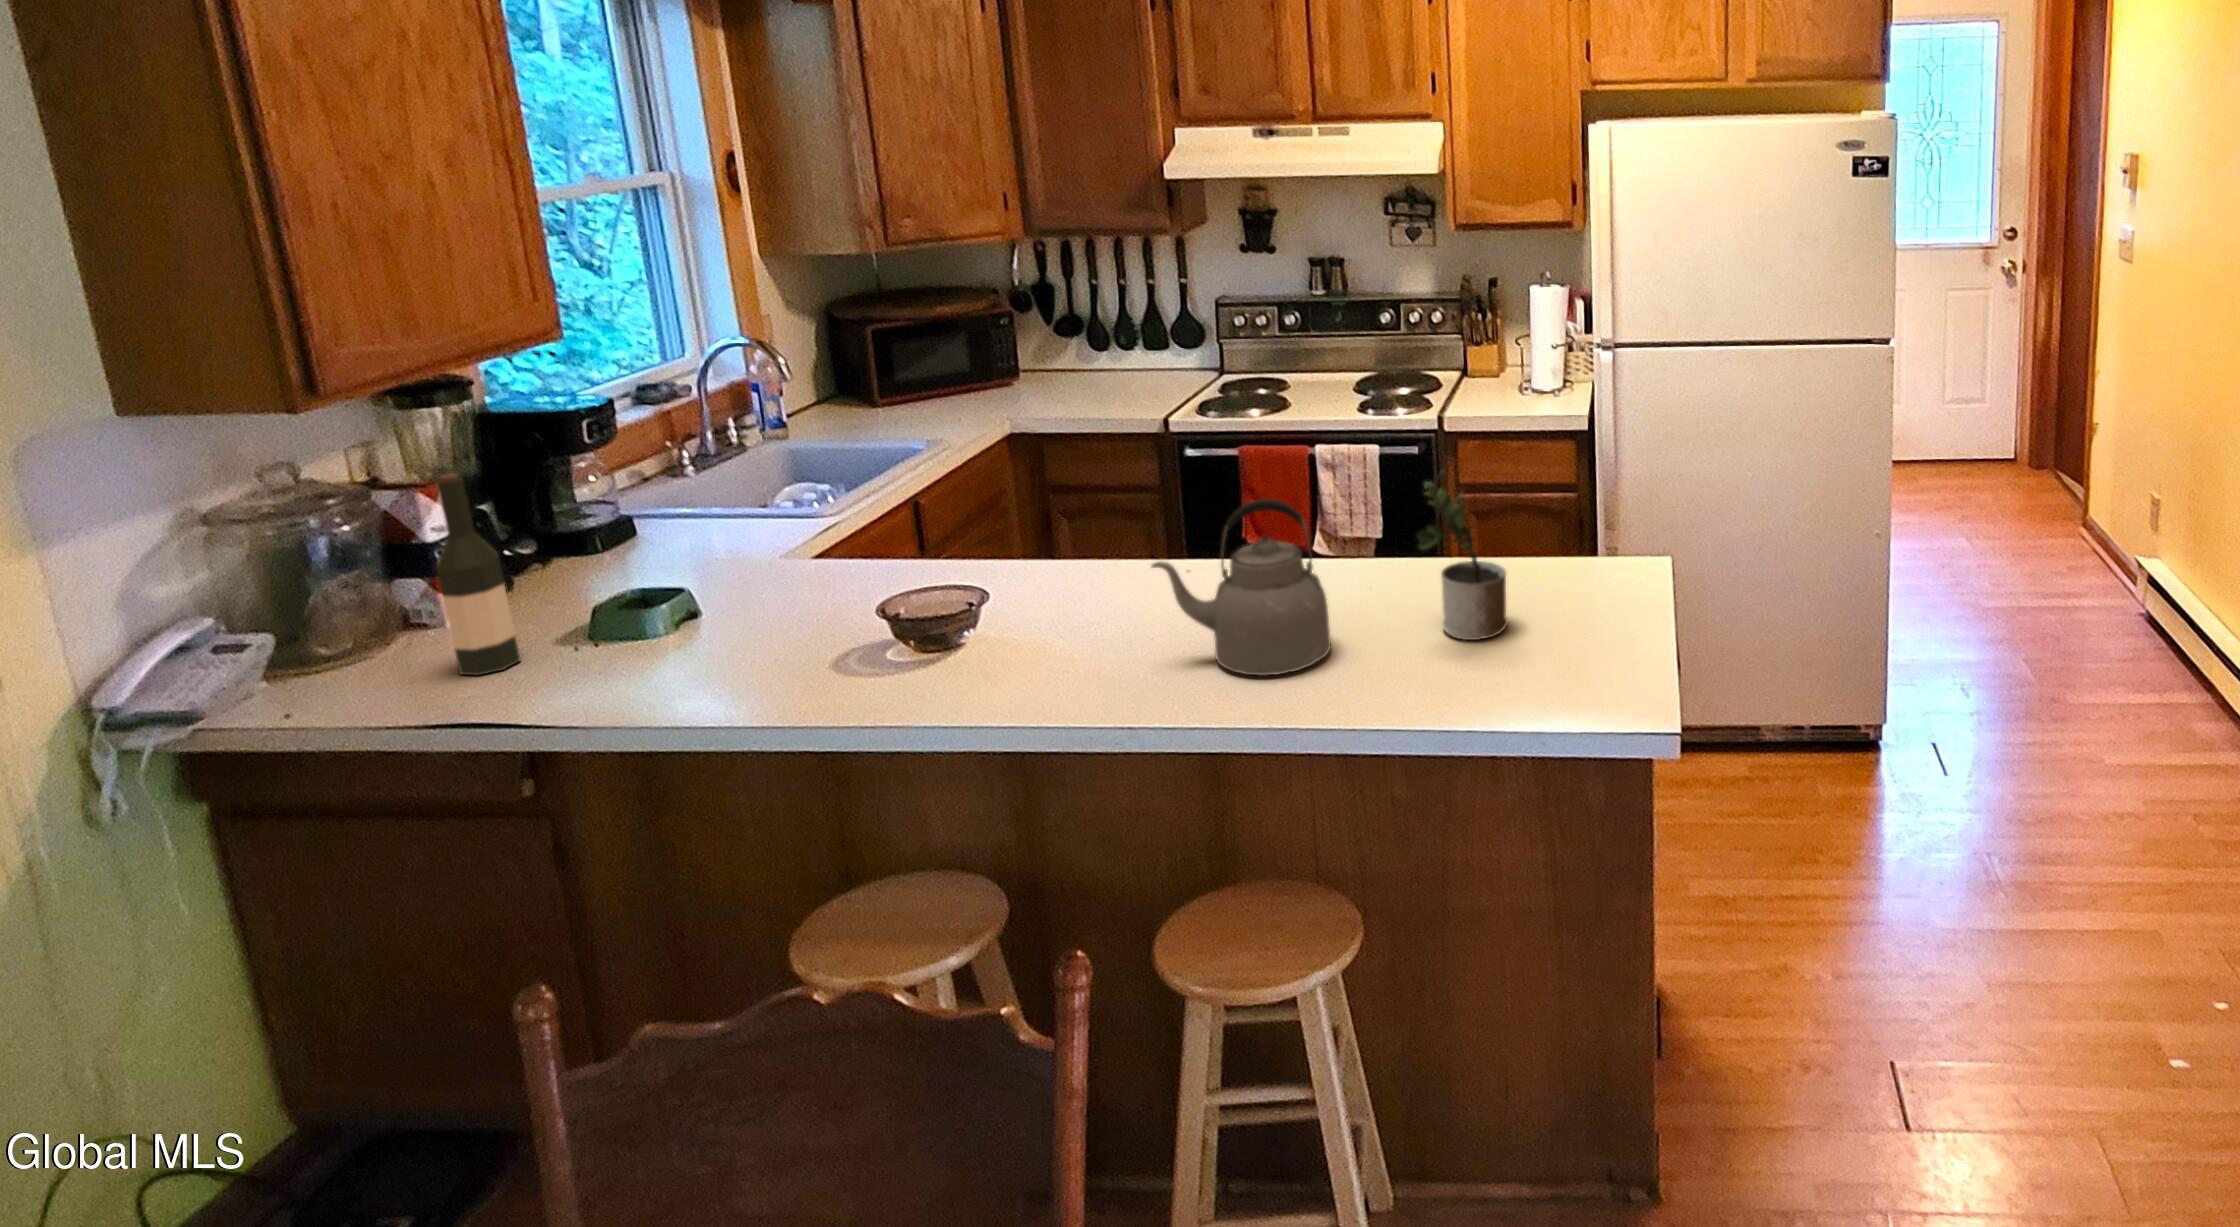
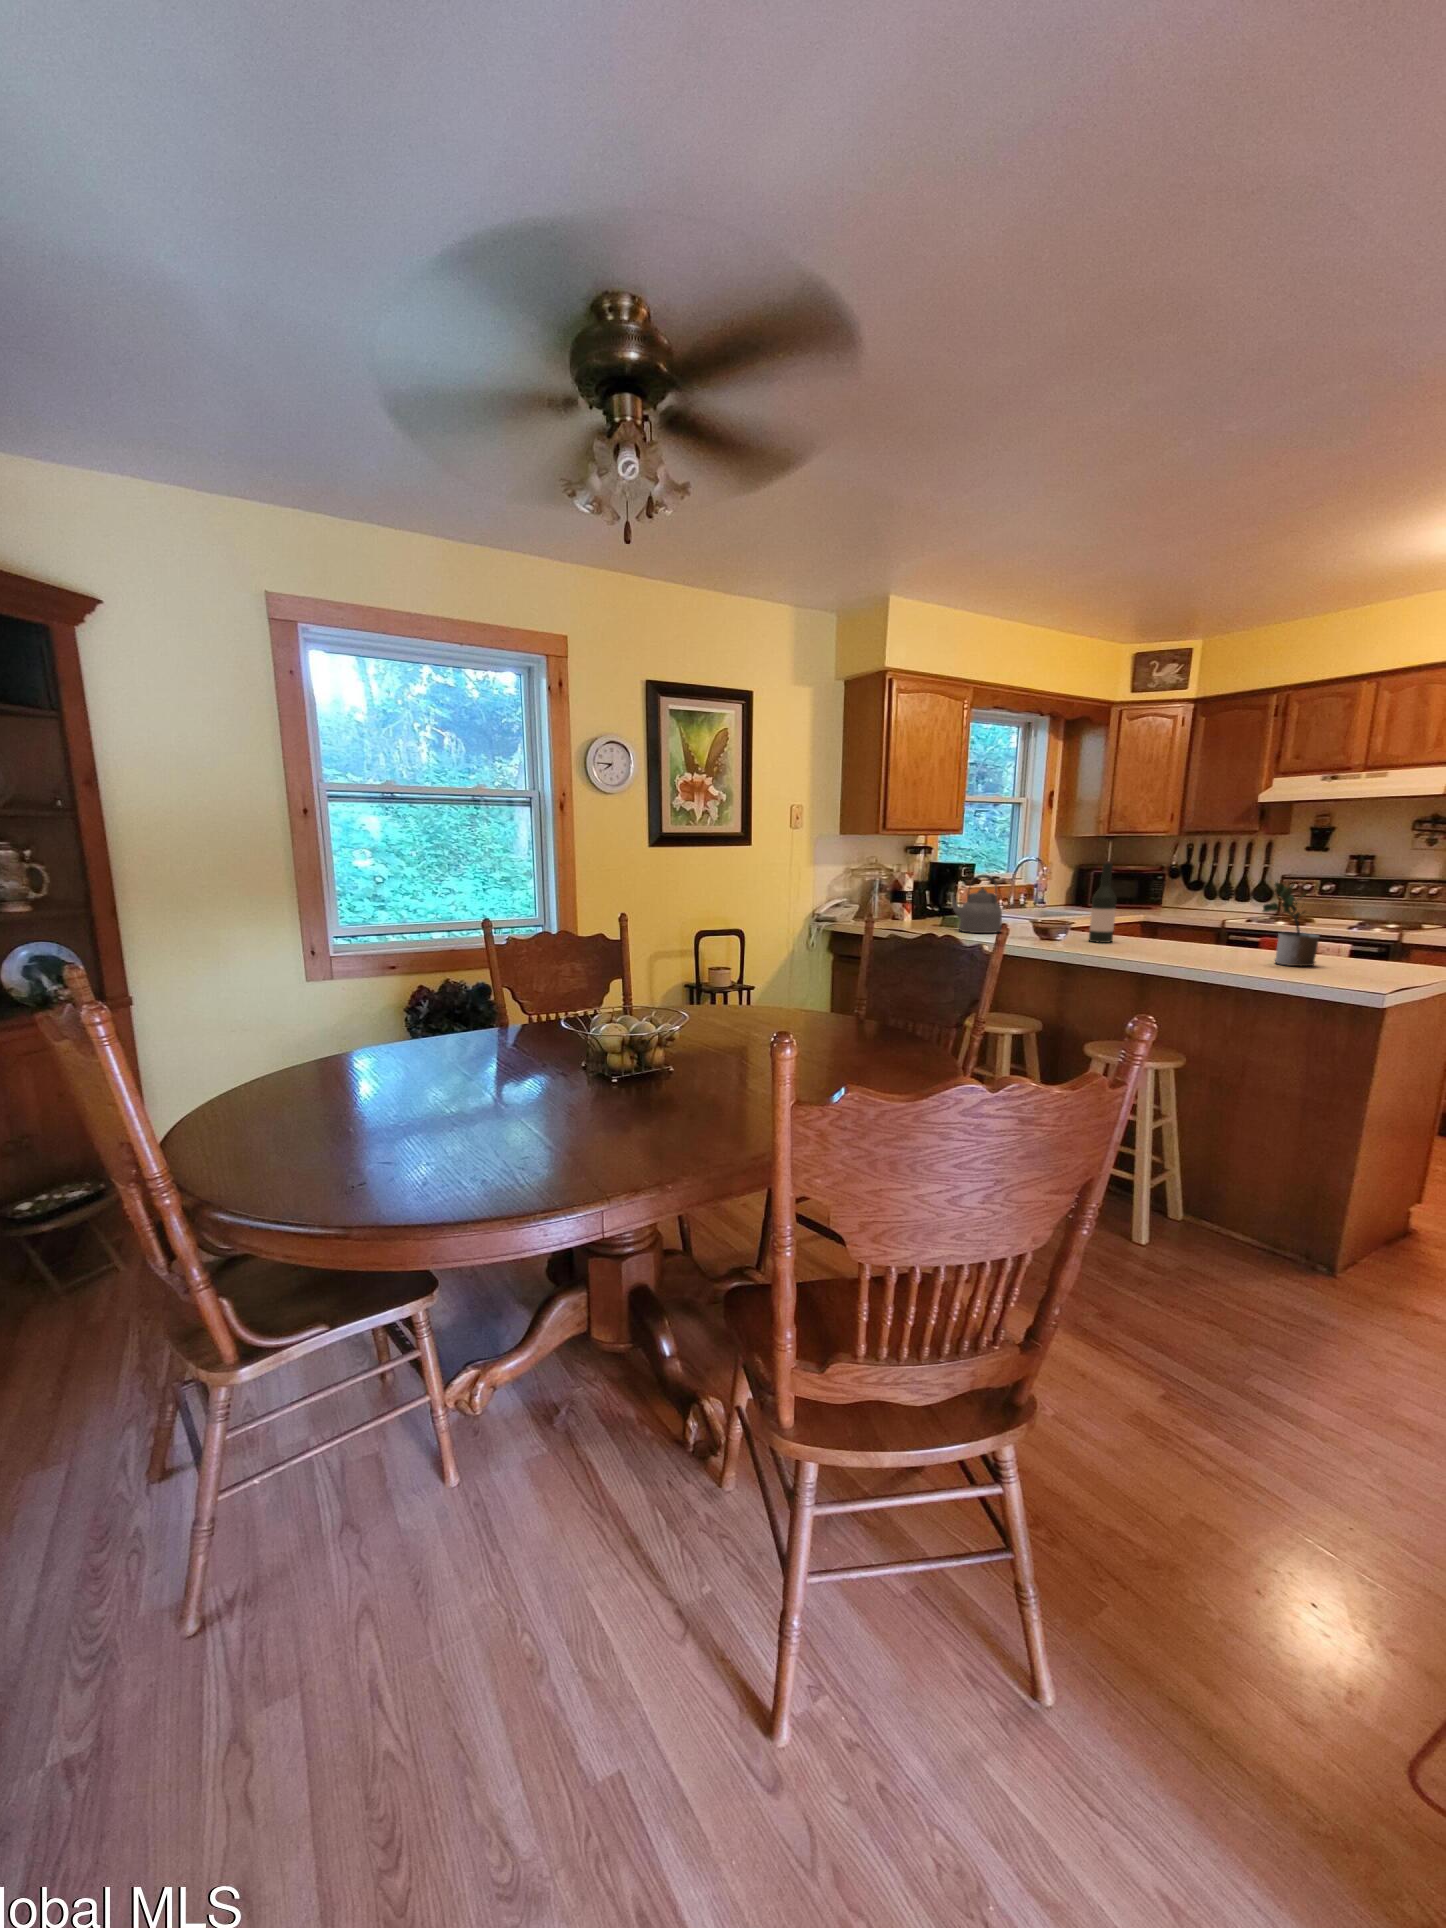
wine bottle: present [436,473,520,675] -> present [1089,861,1117,943]
kettle: present [1151,499,1331,676] -> present [949,875,1002,933]

